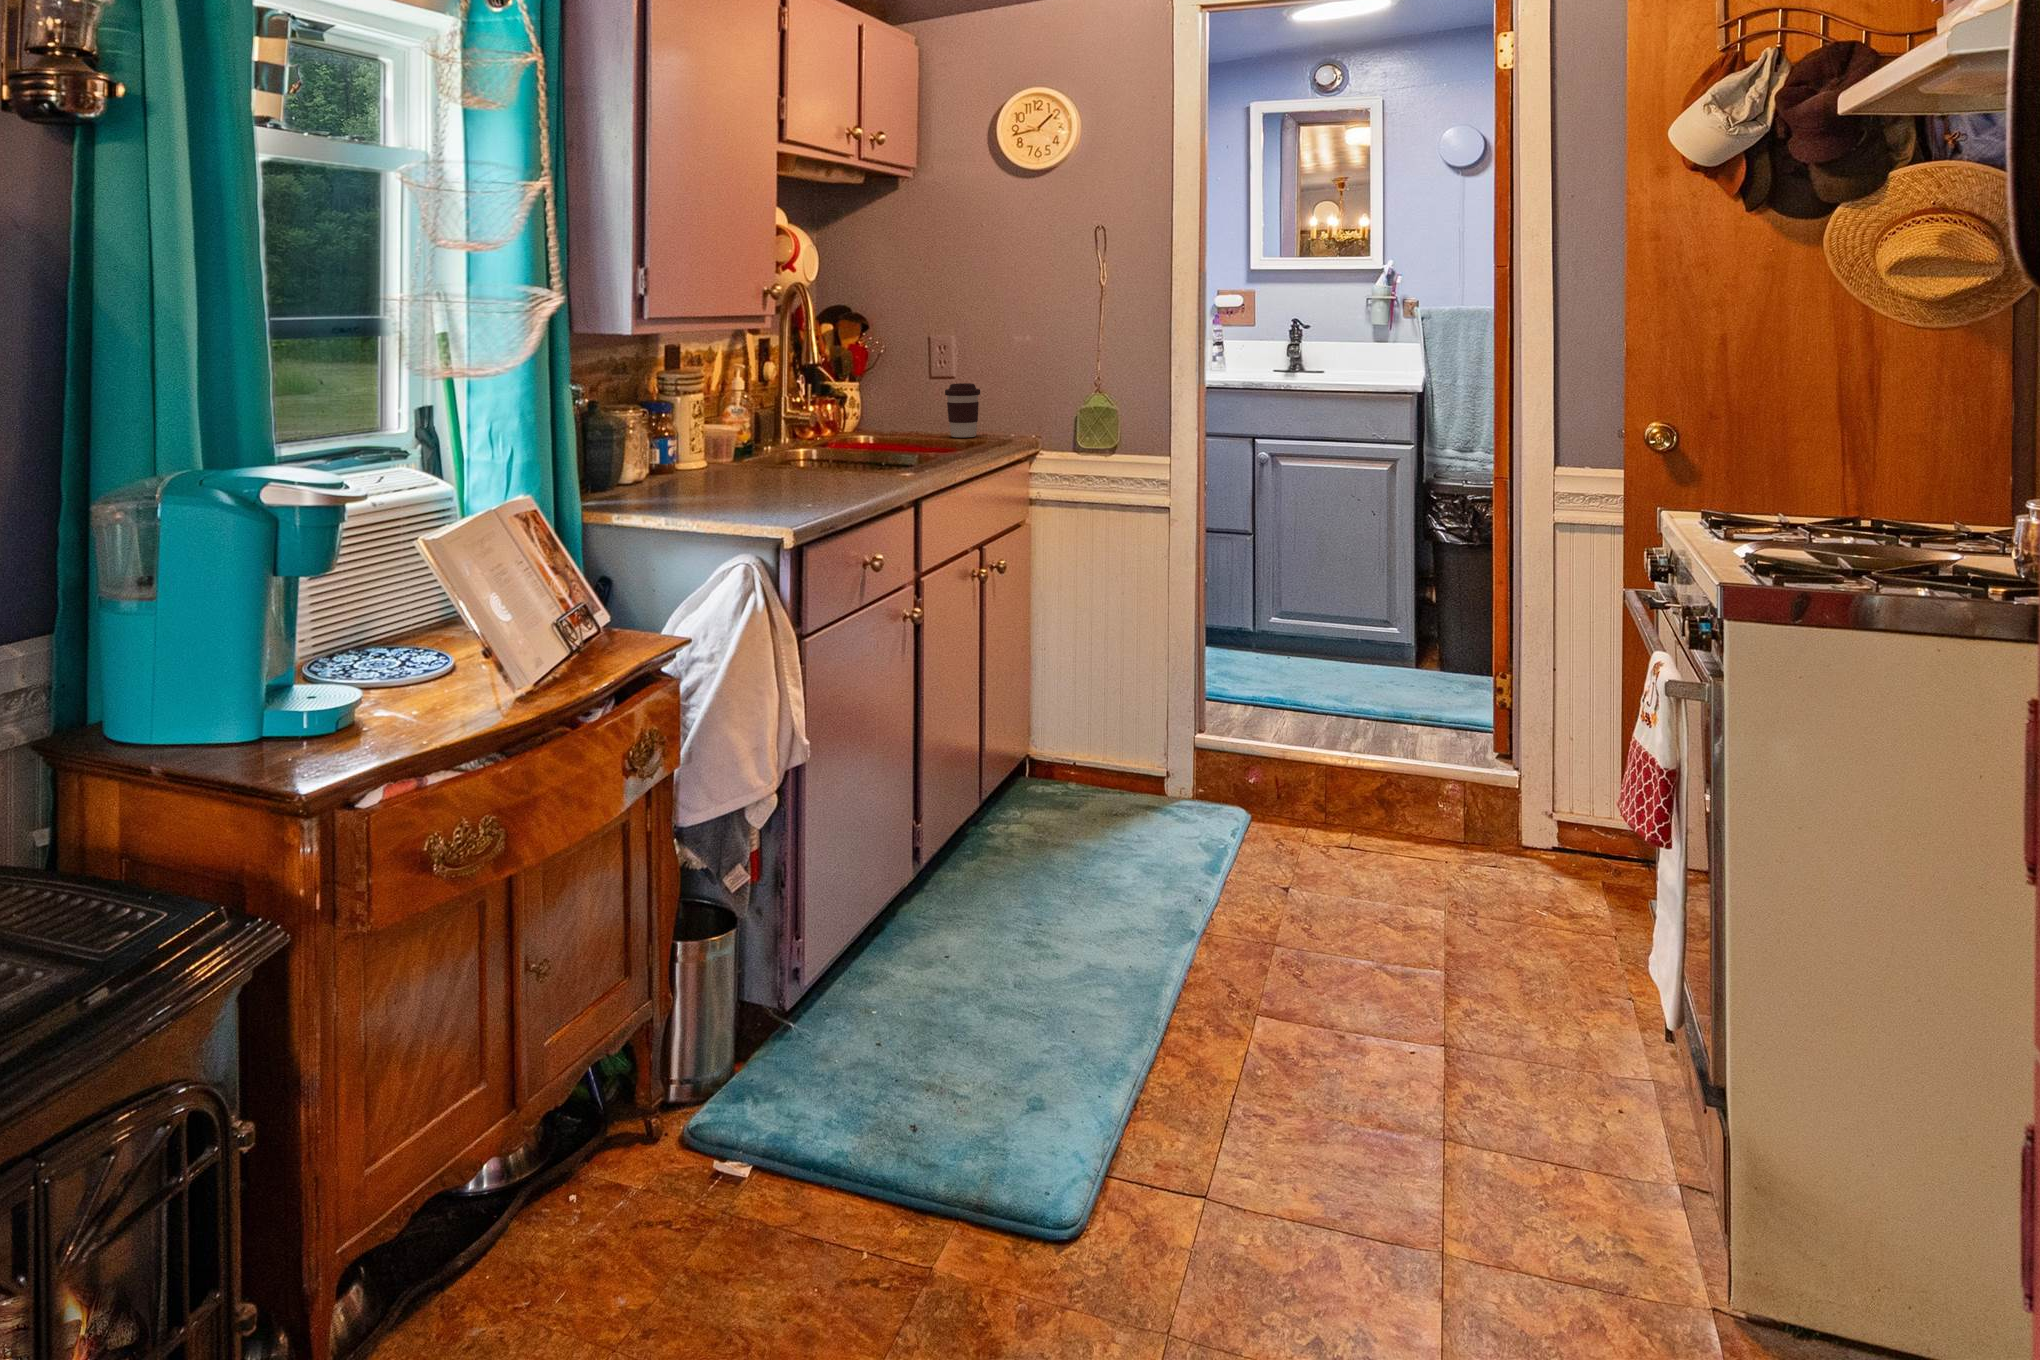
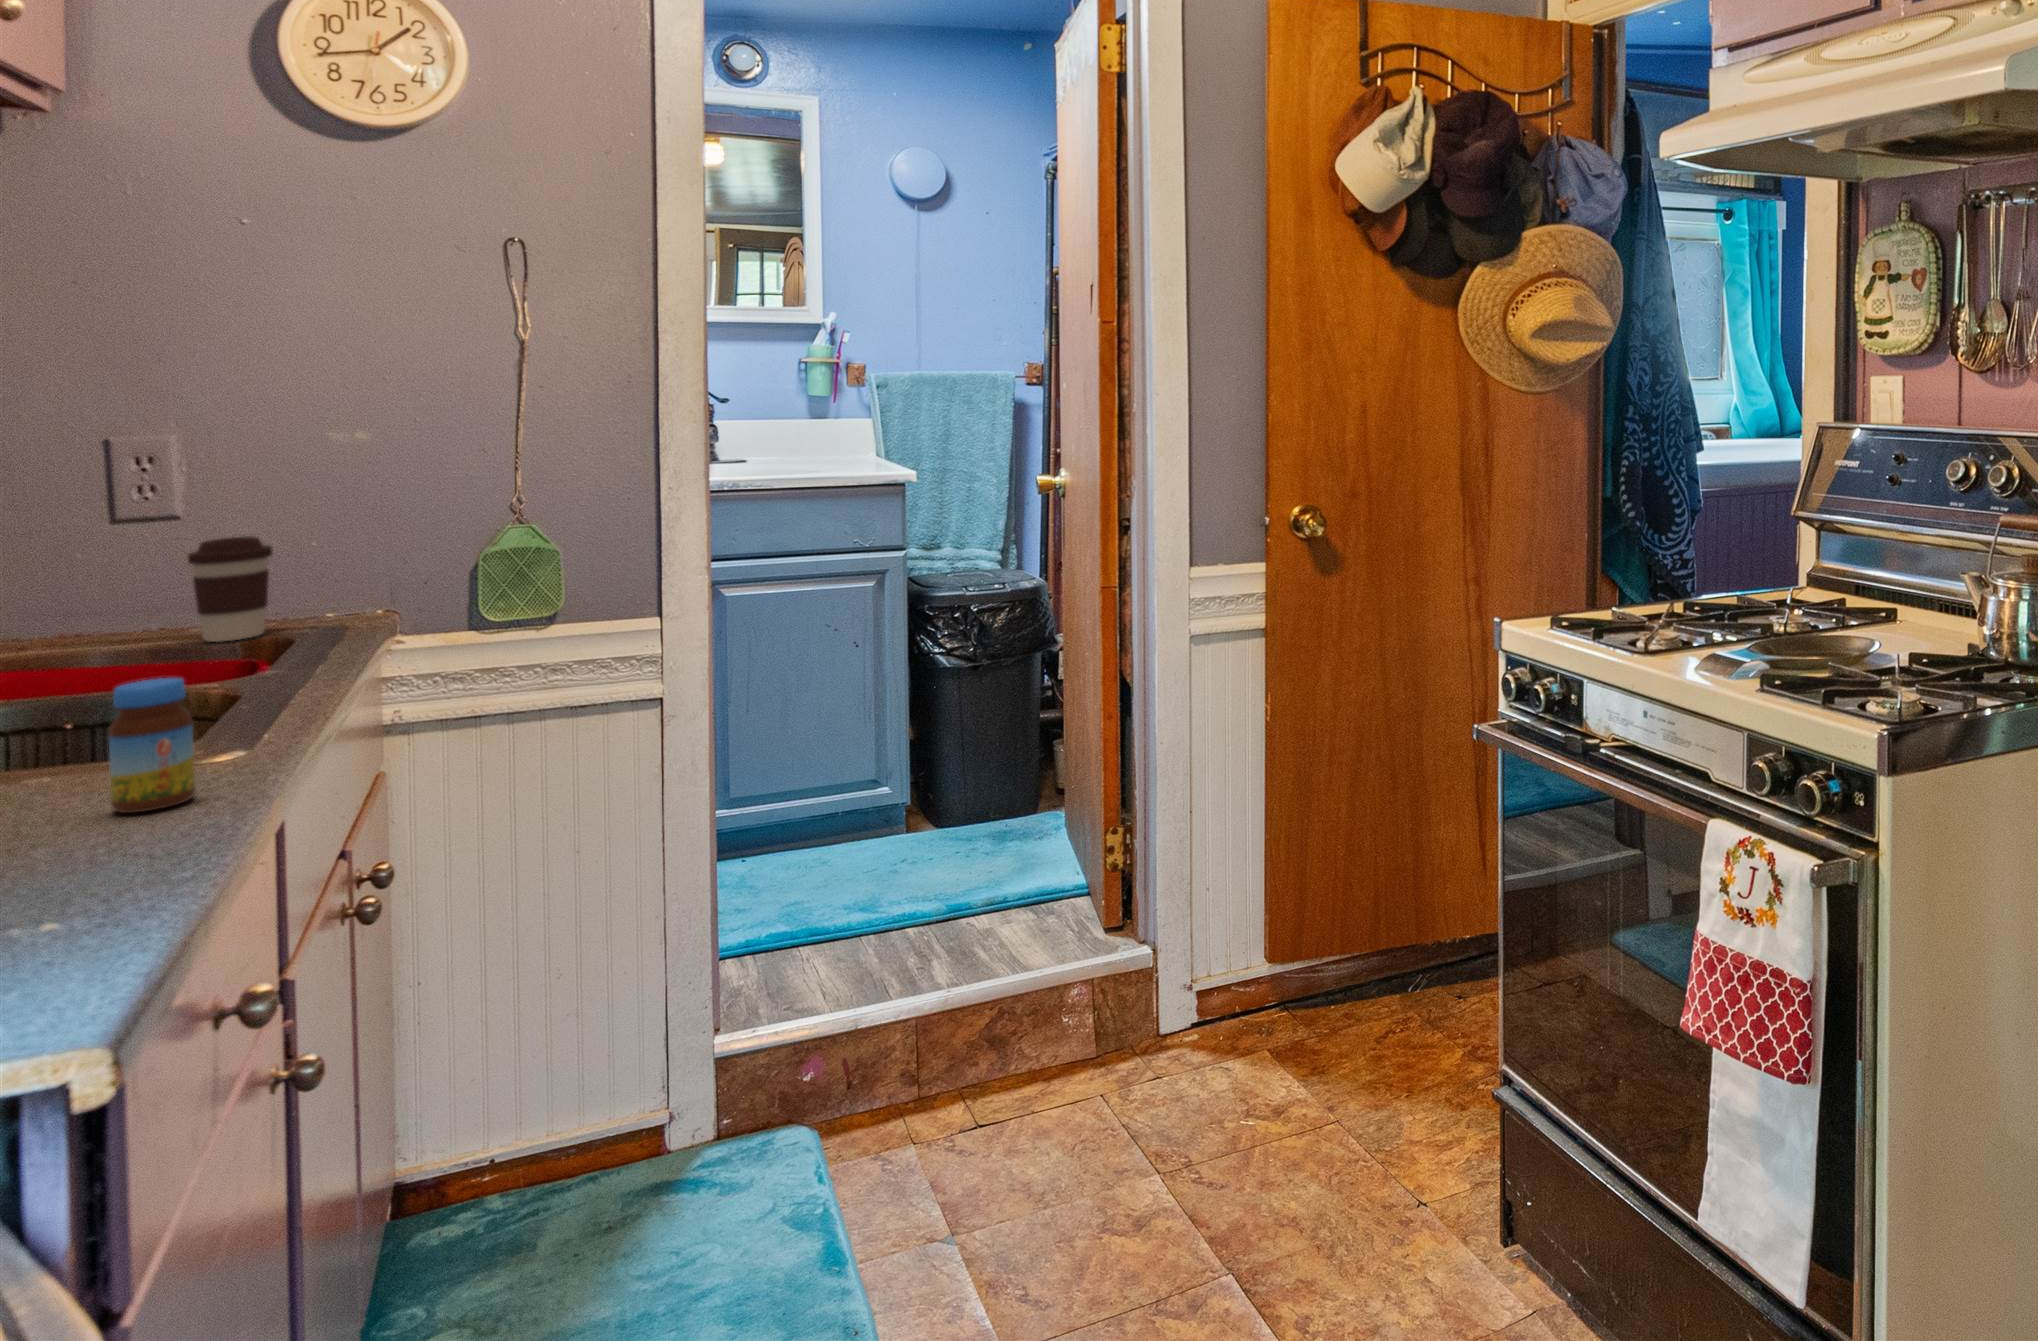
jar: none [849,431,879,488] -> present [109,678,196,813]

